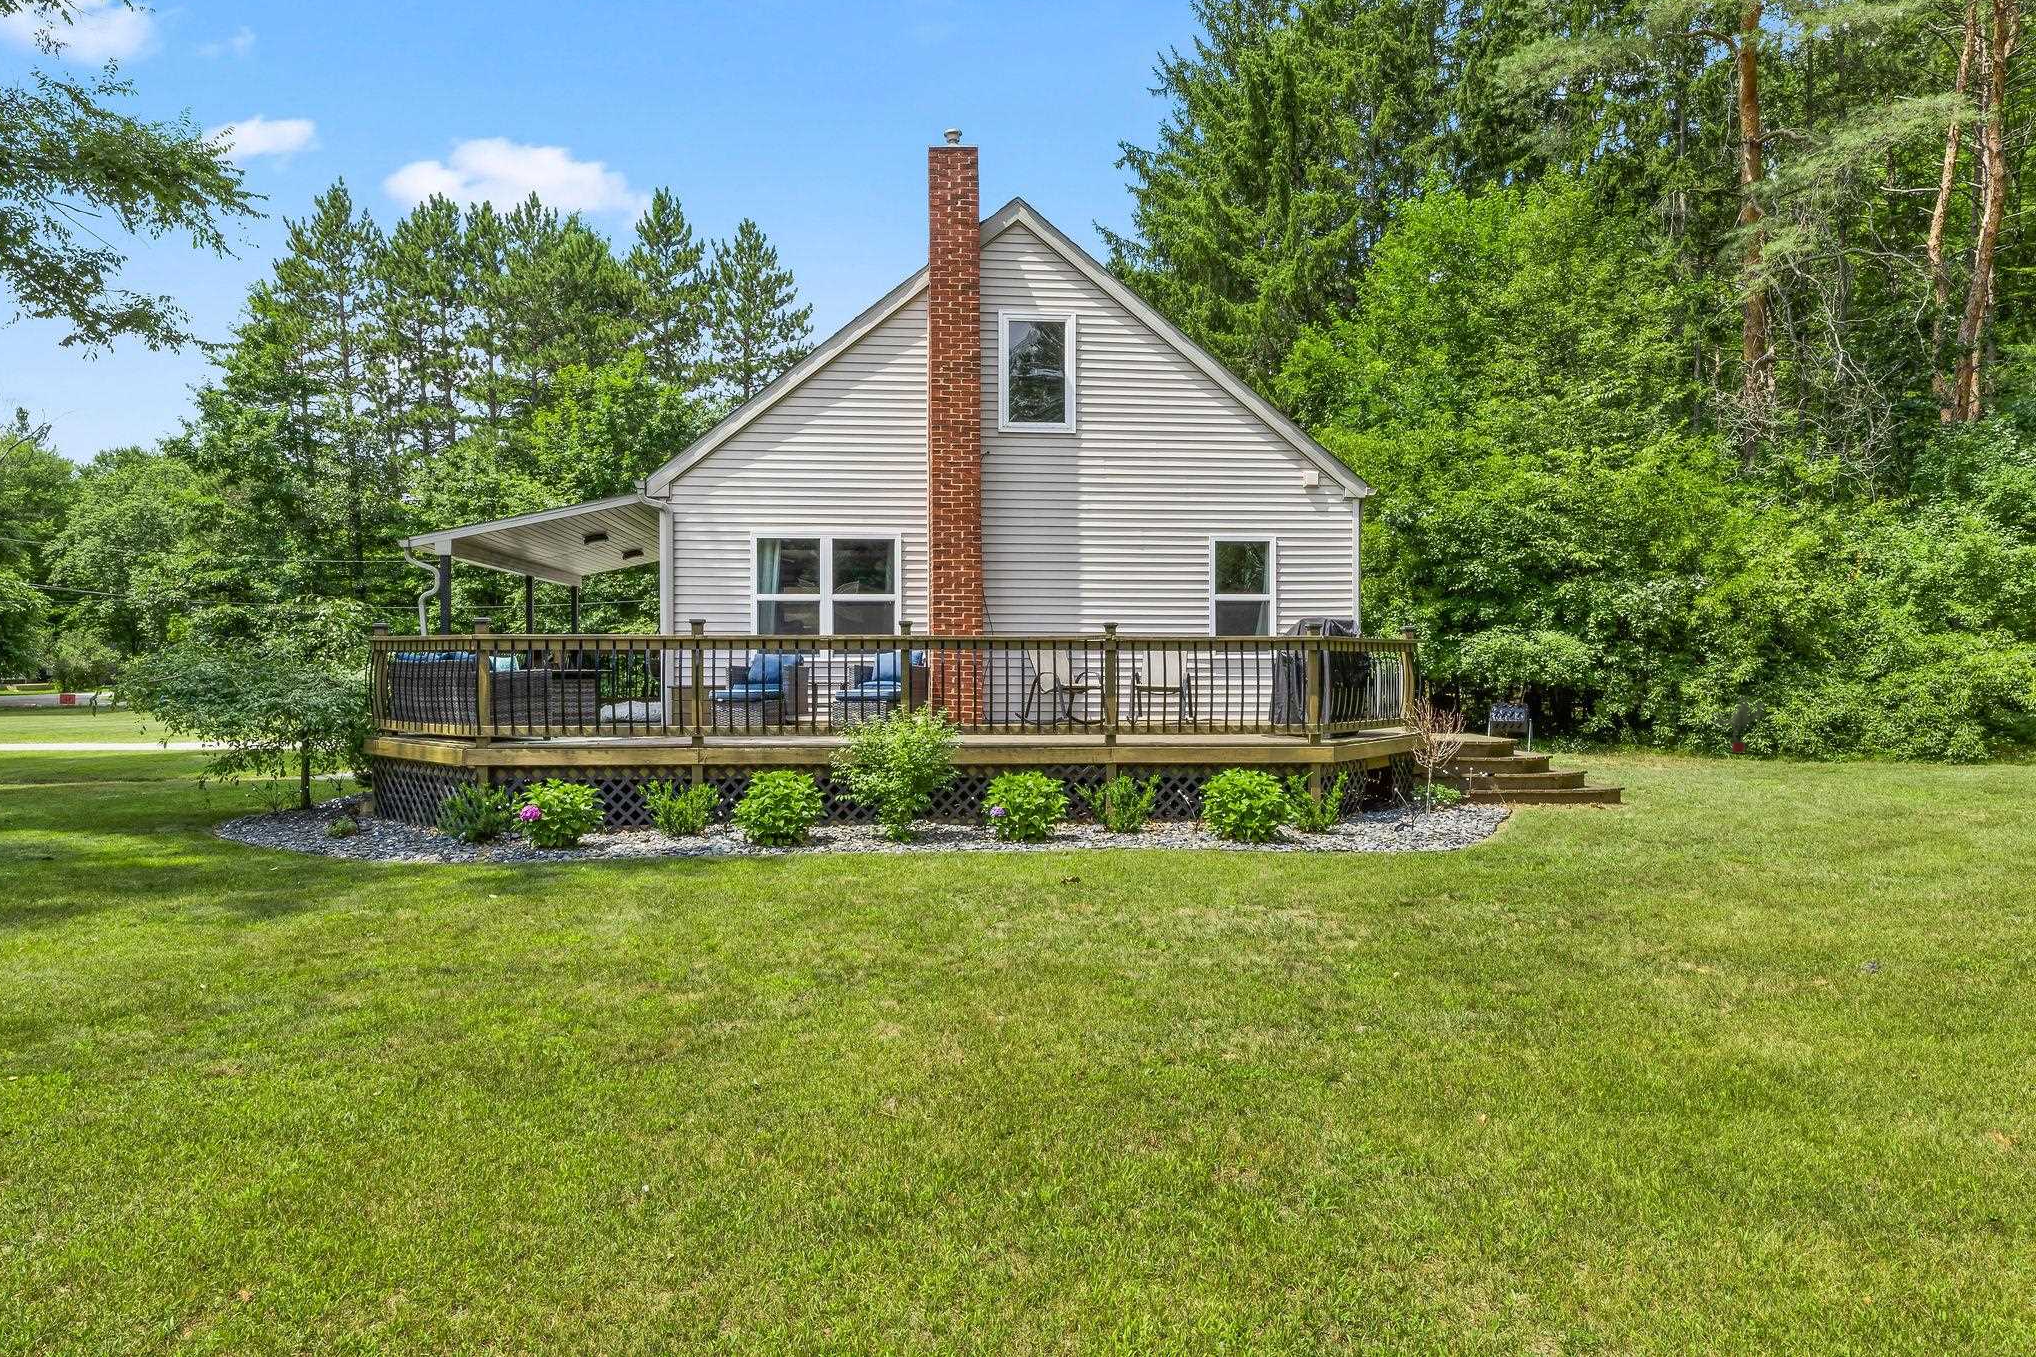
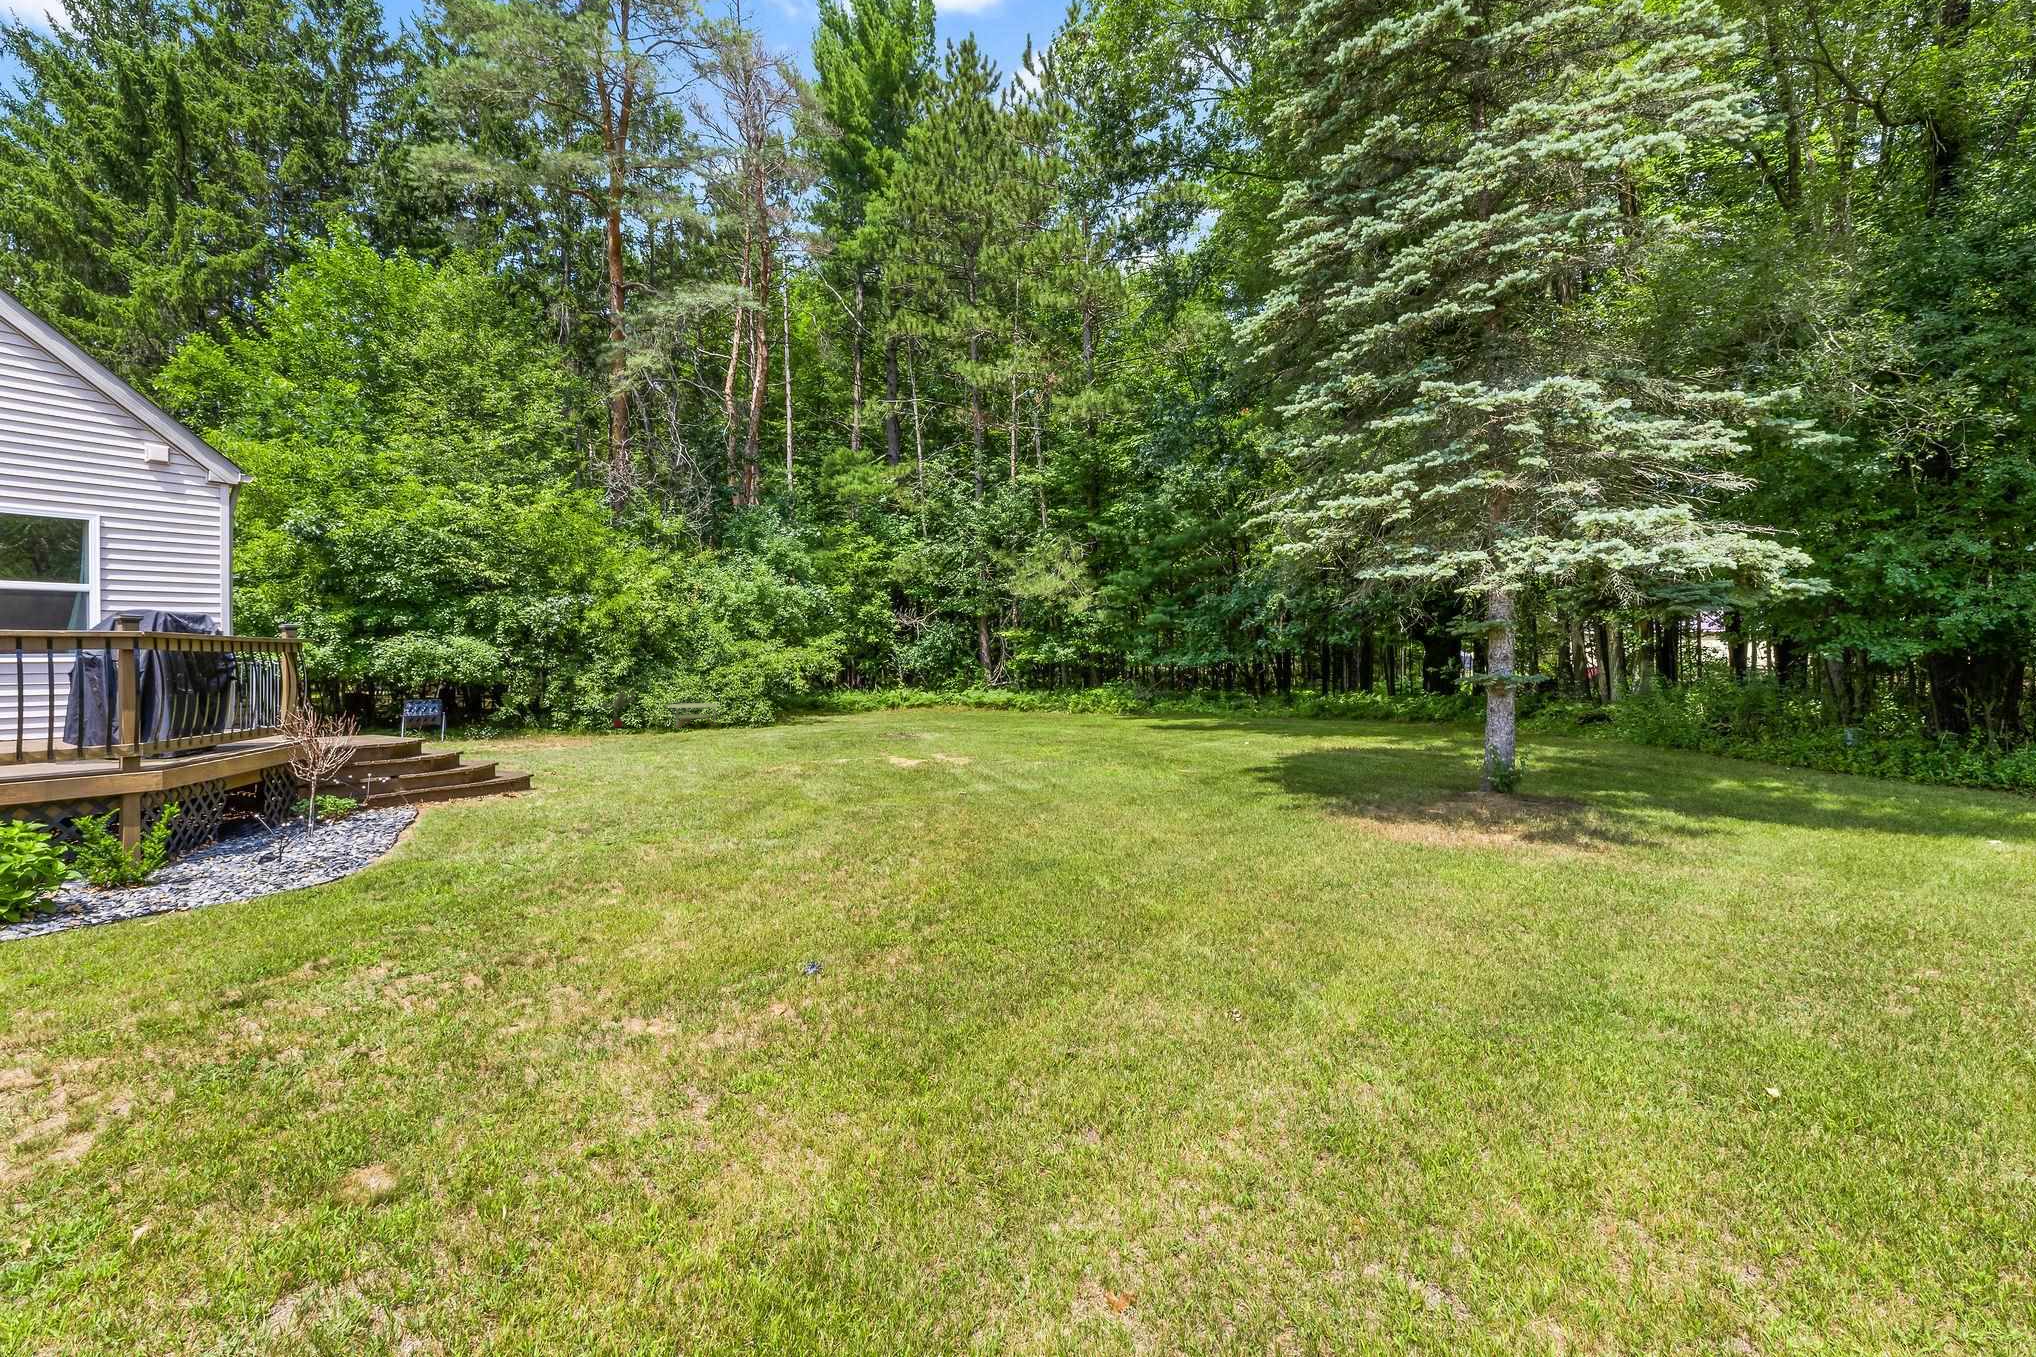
round table: none [1809,723,1900,759] -> present [667,703,718,728]

